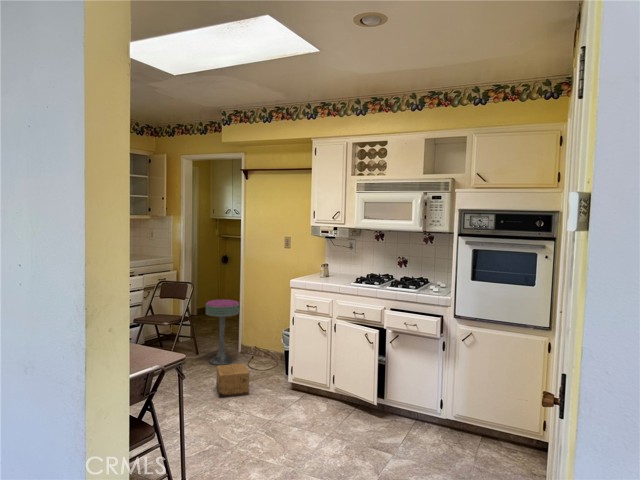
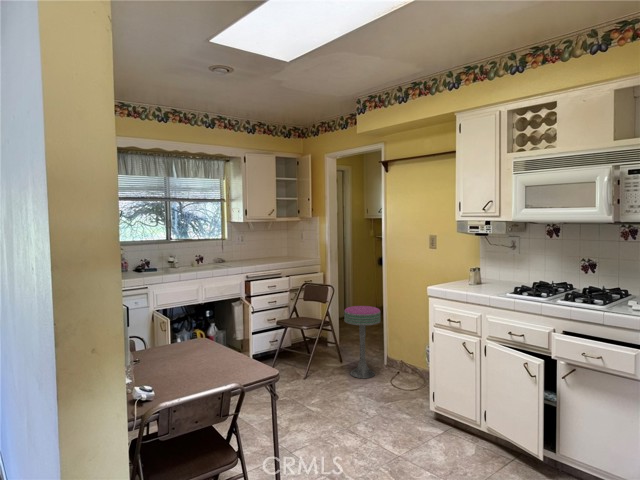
cardboard box: present [216,364,249,397] -> none [349,381,383,418]

